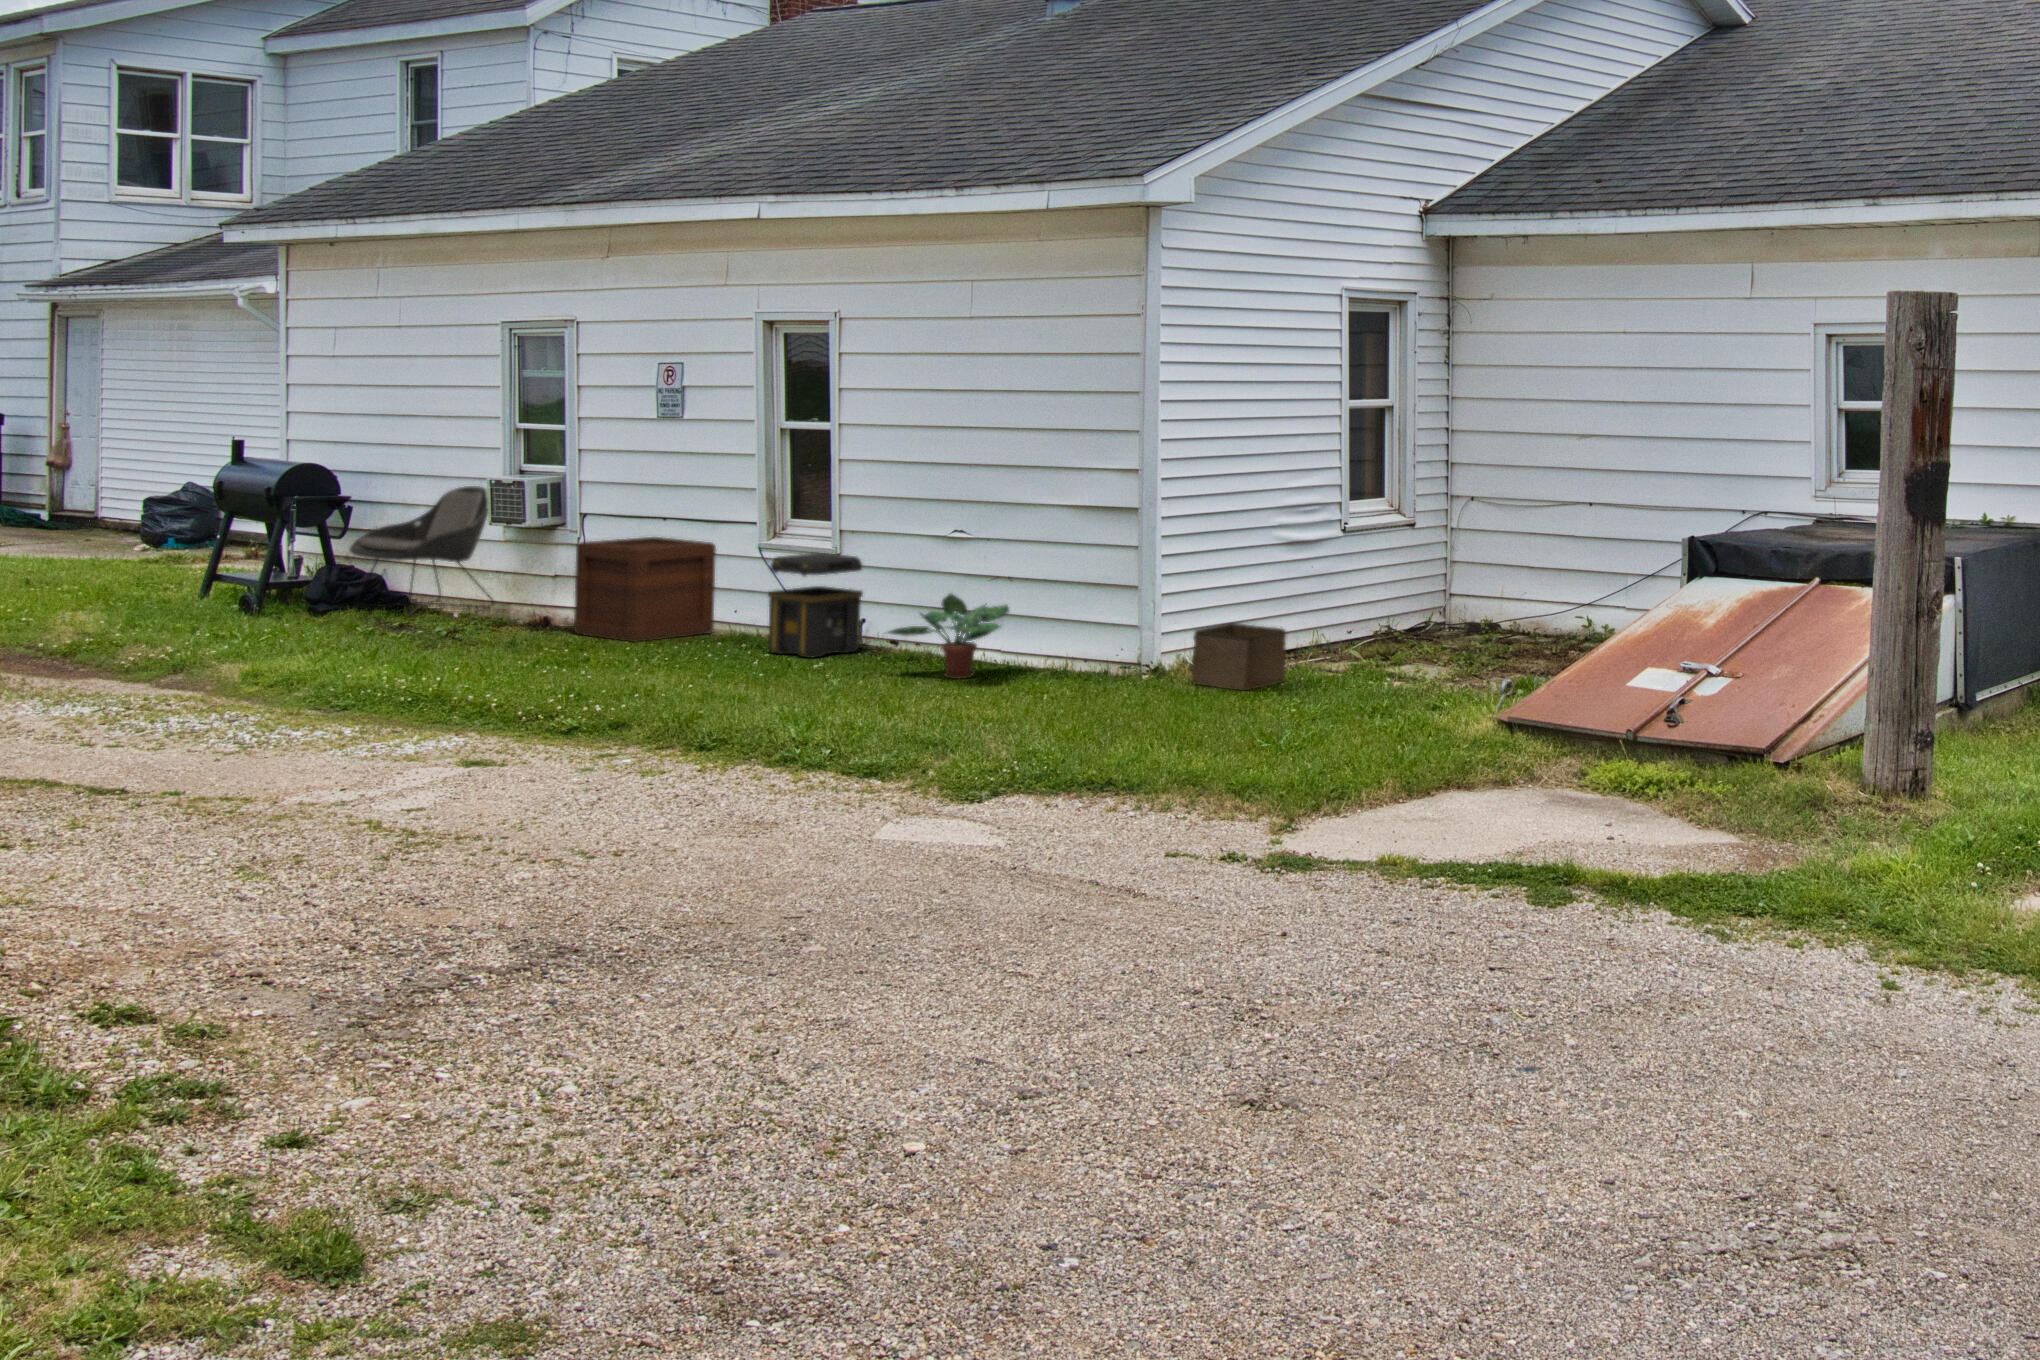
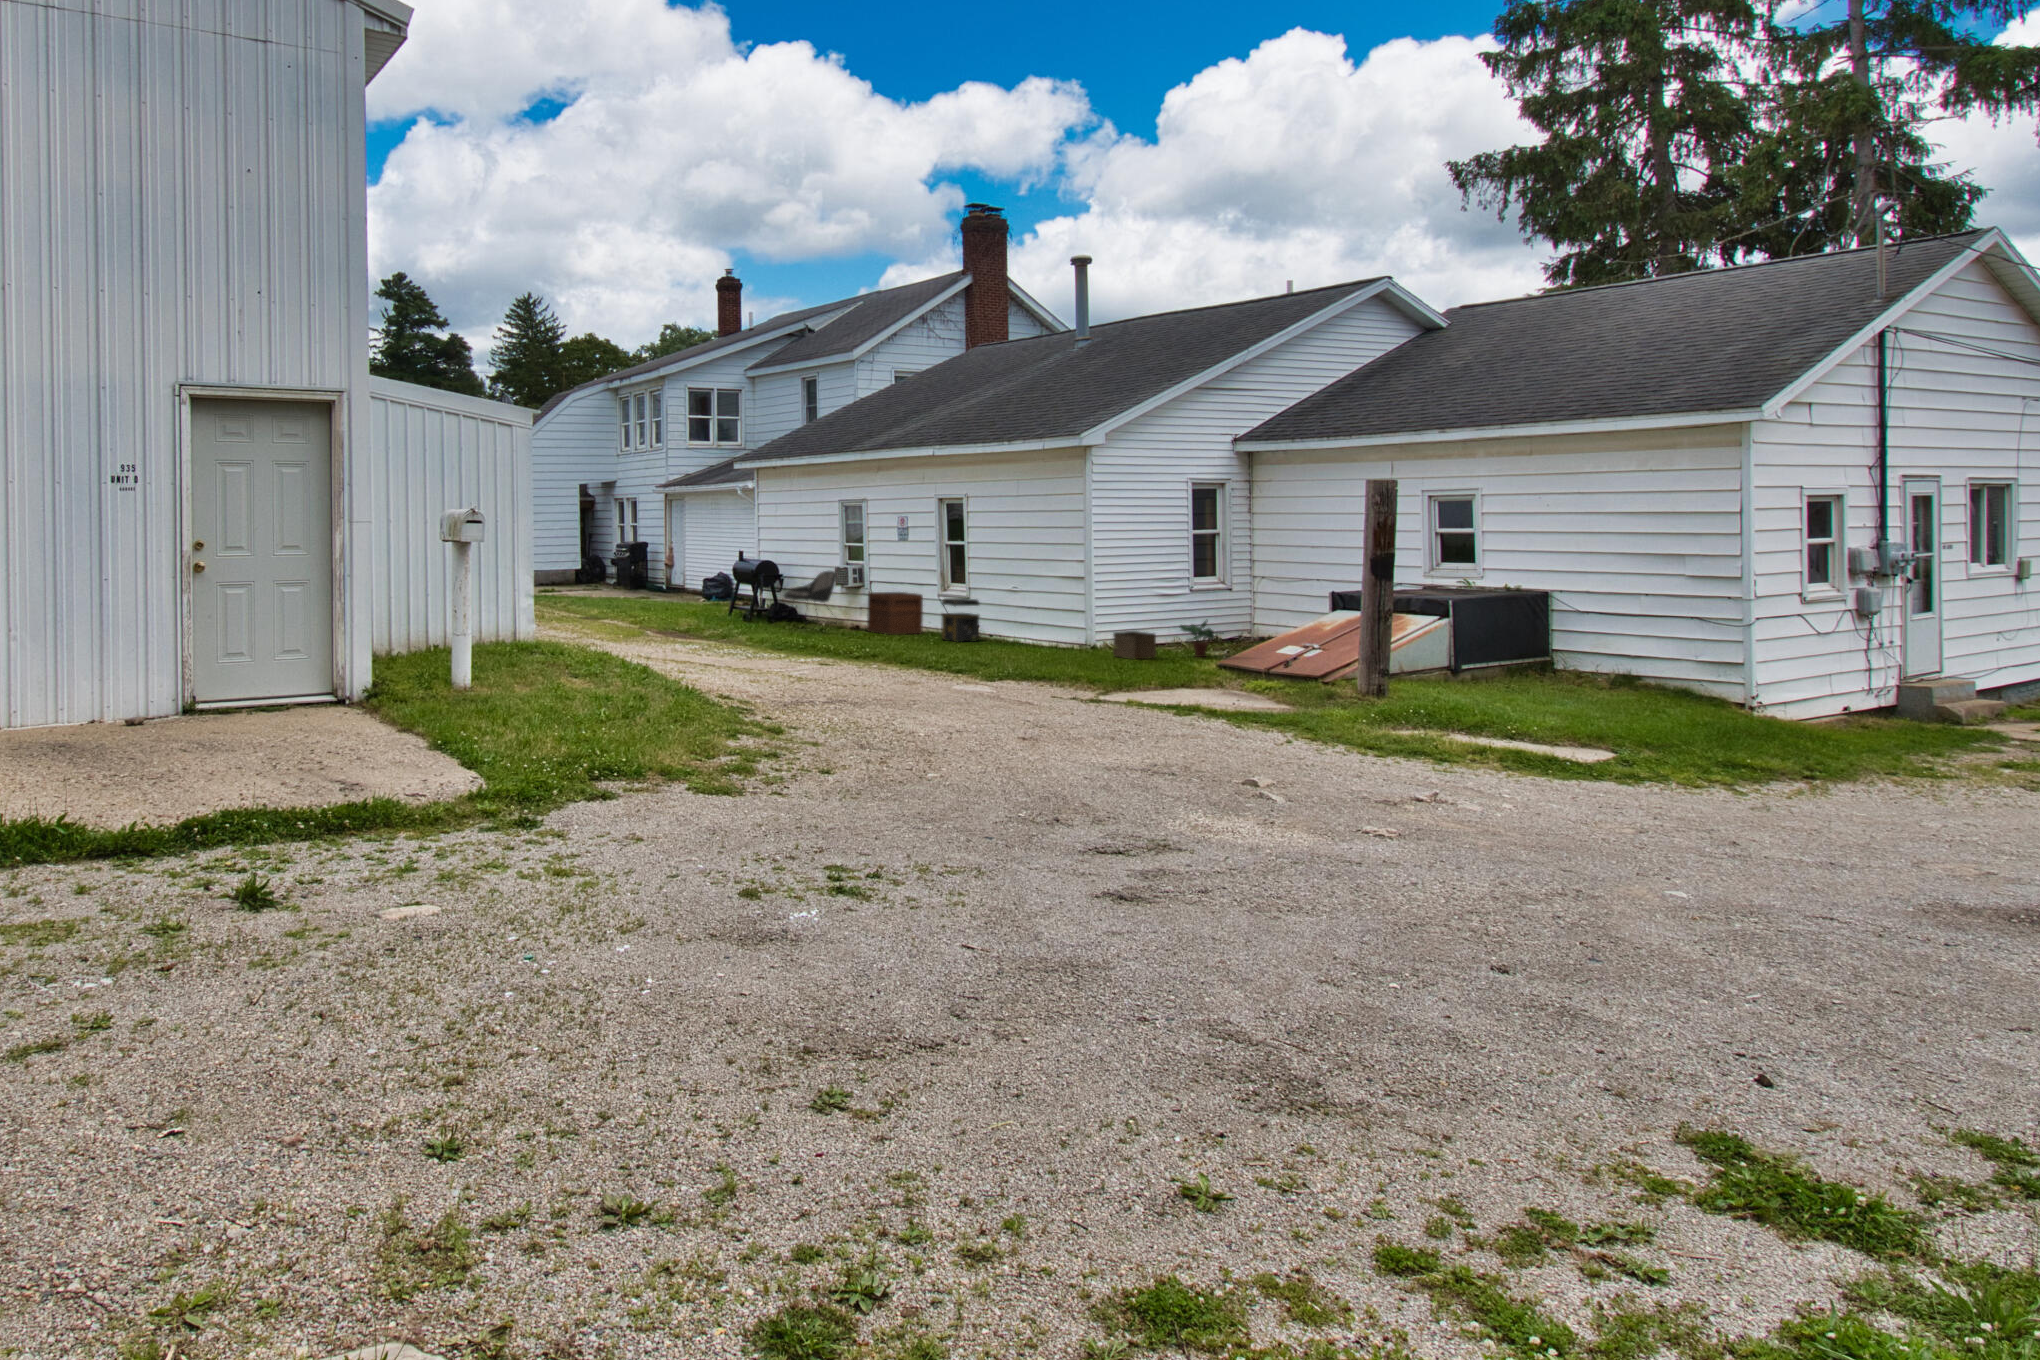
potted plant: present [888,594,1009,679] -> present [1180,621,1214,657]

